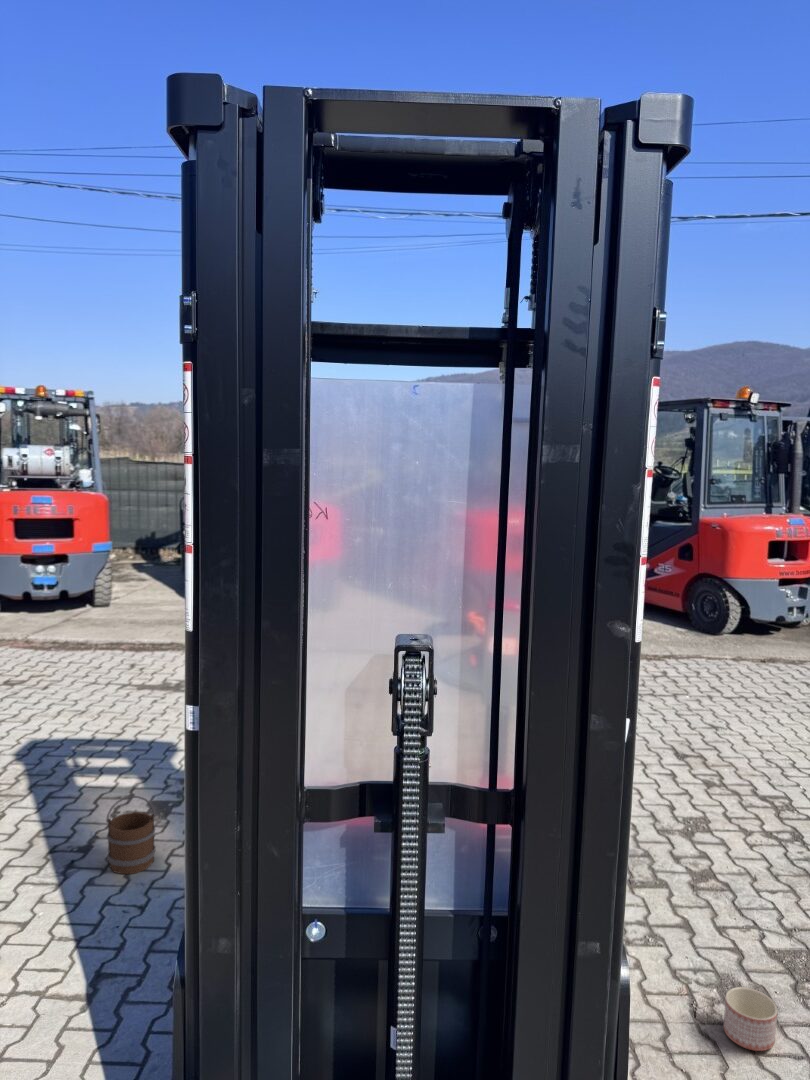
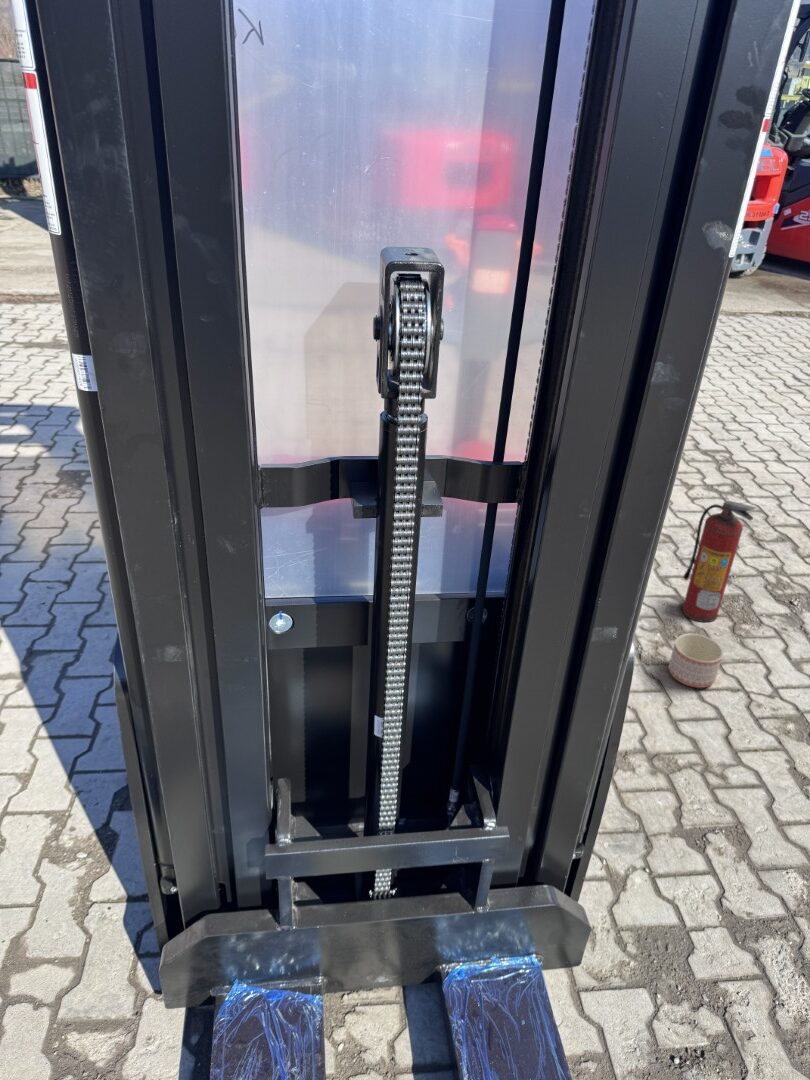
bucket: present [106,796,156,874] -> none [11,467,74,549]
fire extinguisher: none [736,844,794,978] -> present [682,500,756,622]

